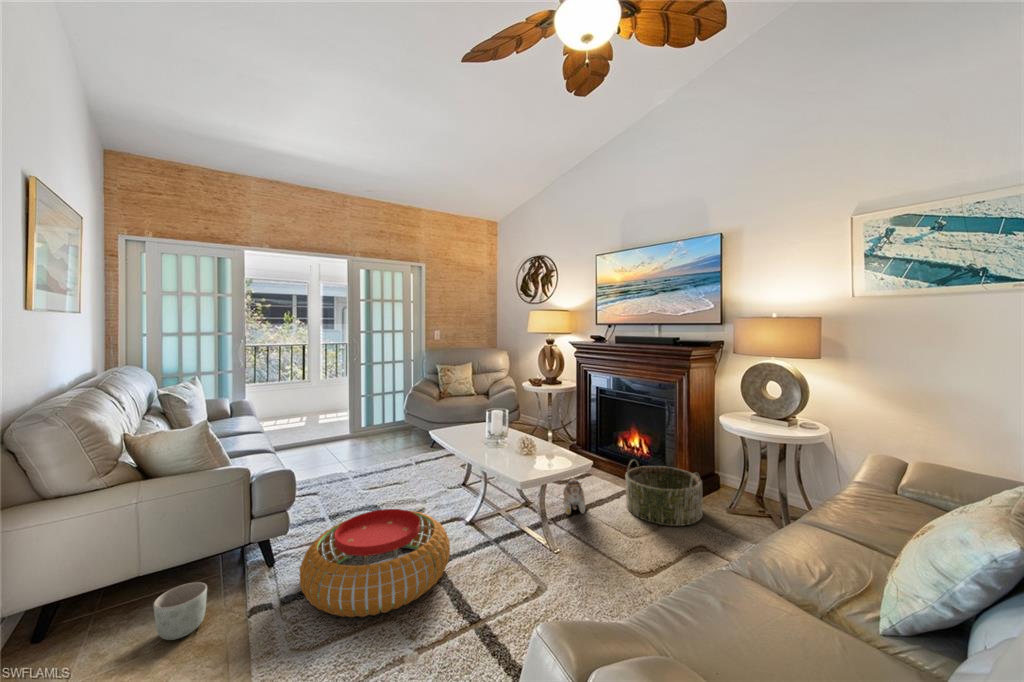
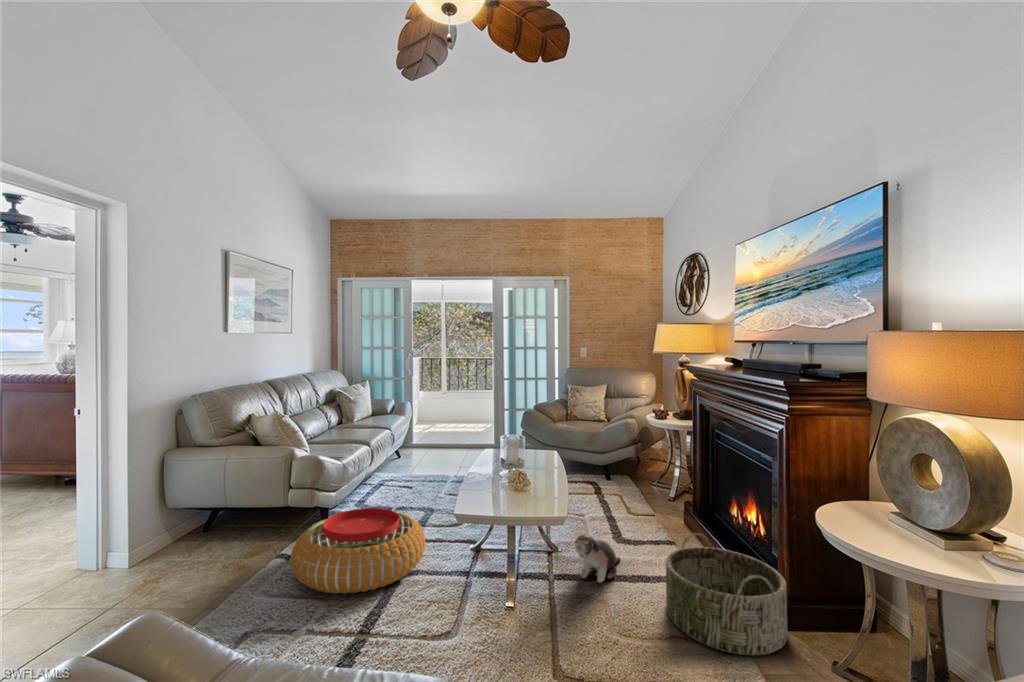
planter: present [153,582,207,640] -> none [224,523,258,557]

